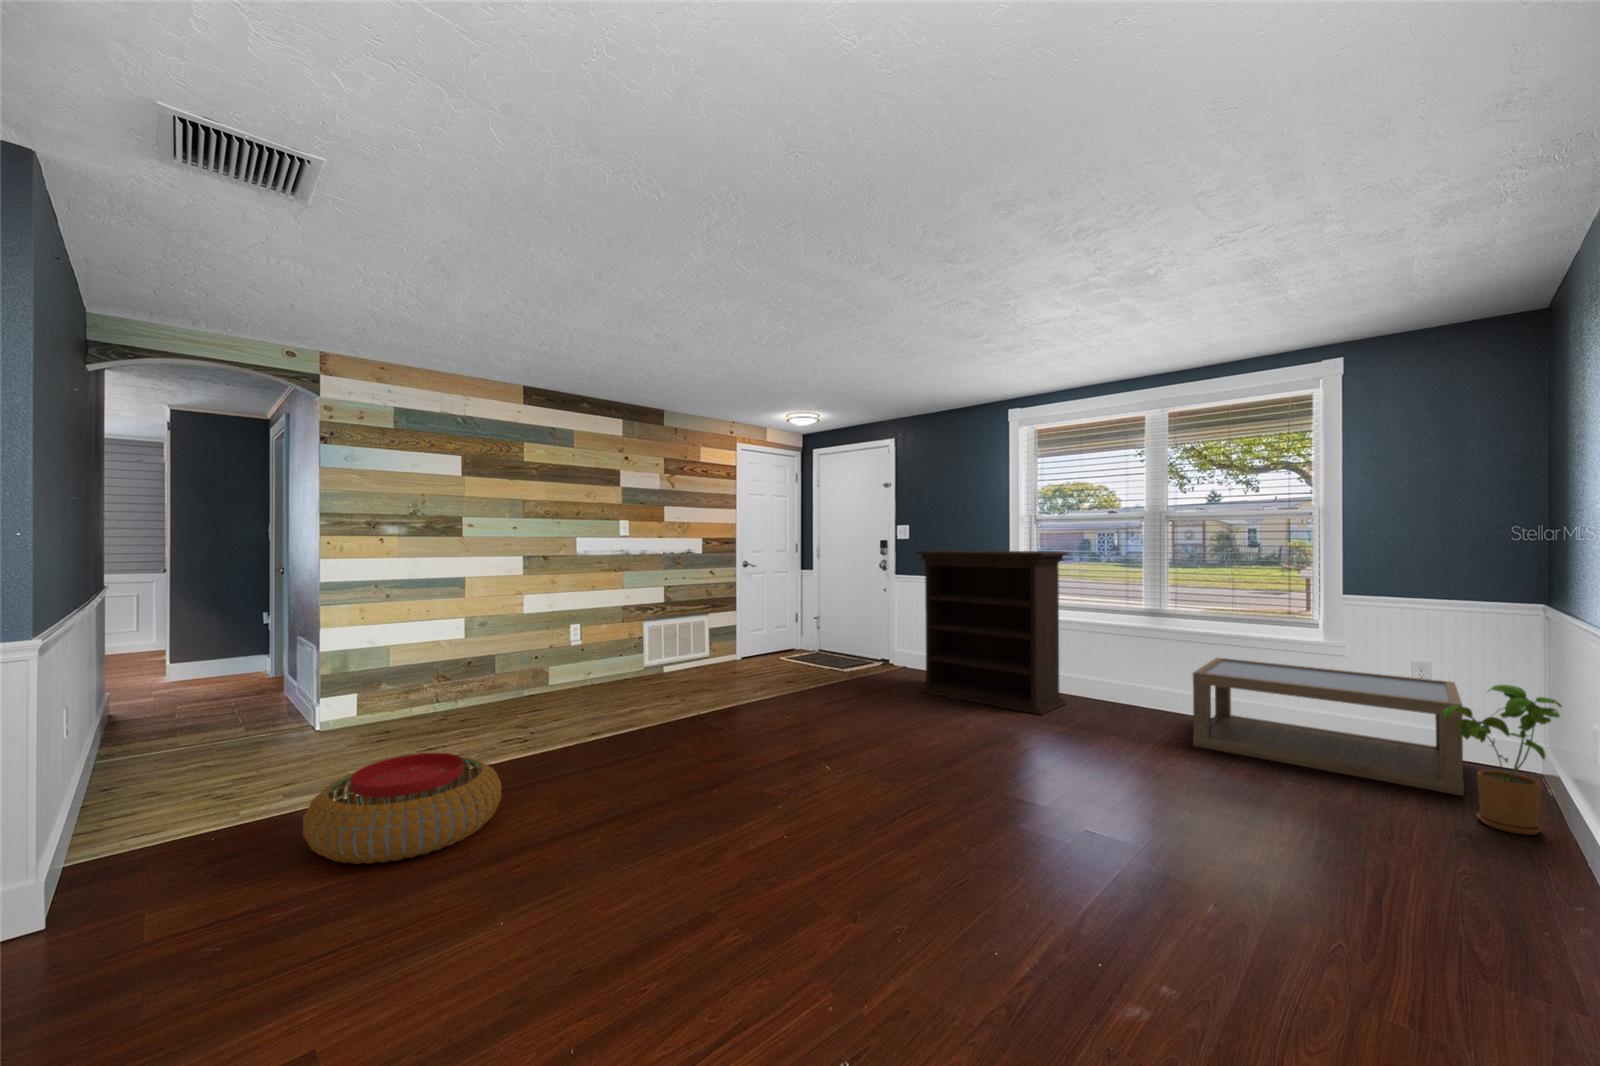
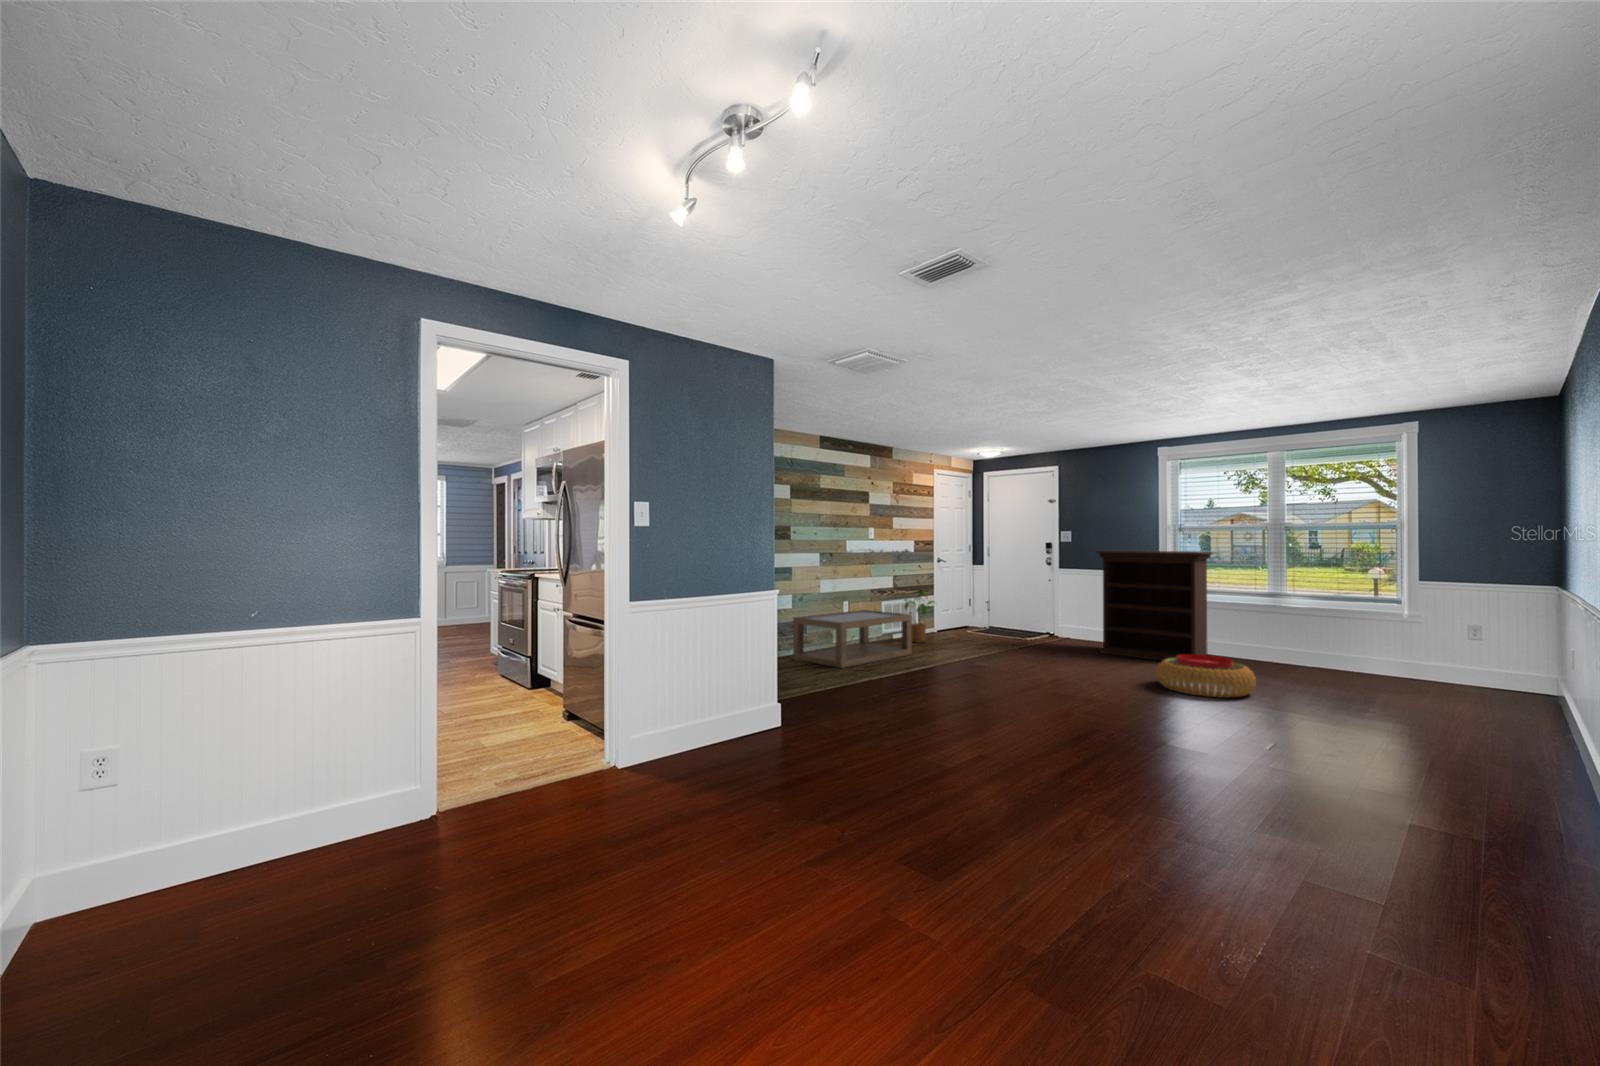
coffee table: present [1193,658,1464,796] -> present [793,610,912,668]
house plant: present [1443,685,1561,835] -> present [905,591,934,643]
pouf: present [303,753,502,864] -> present [1156,654,1256,697]

